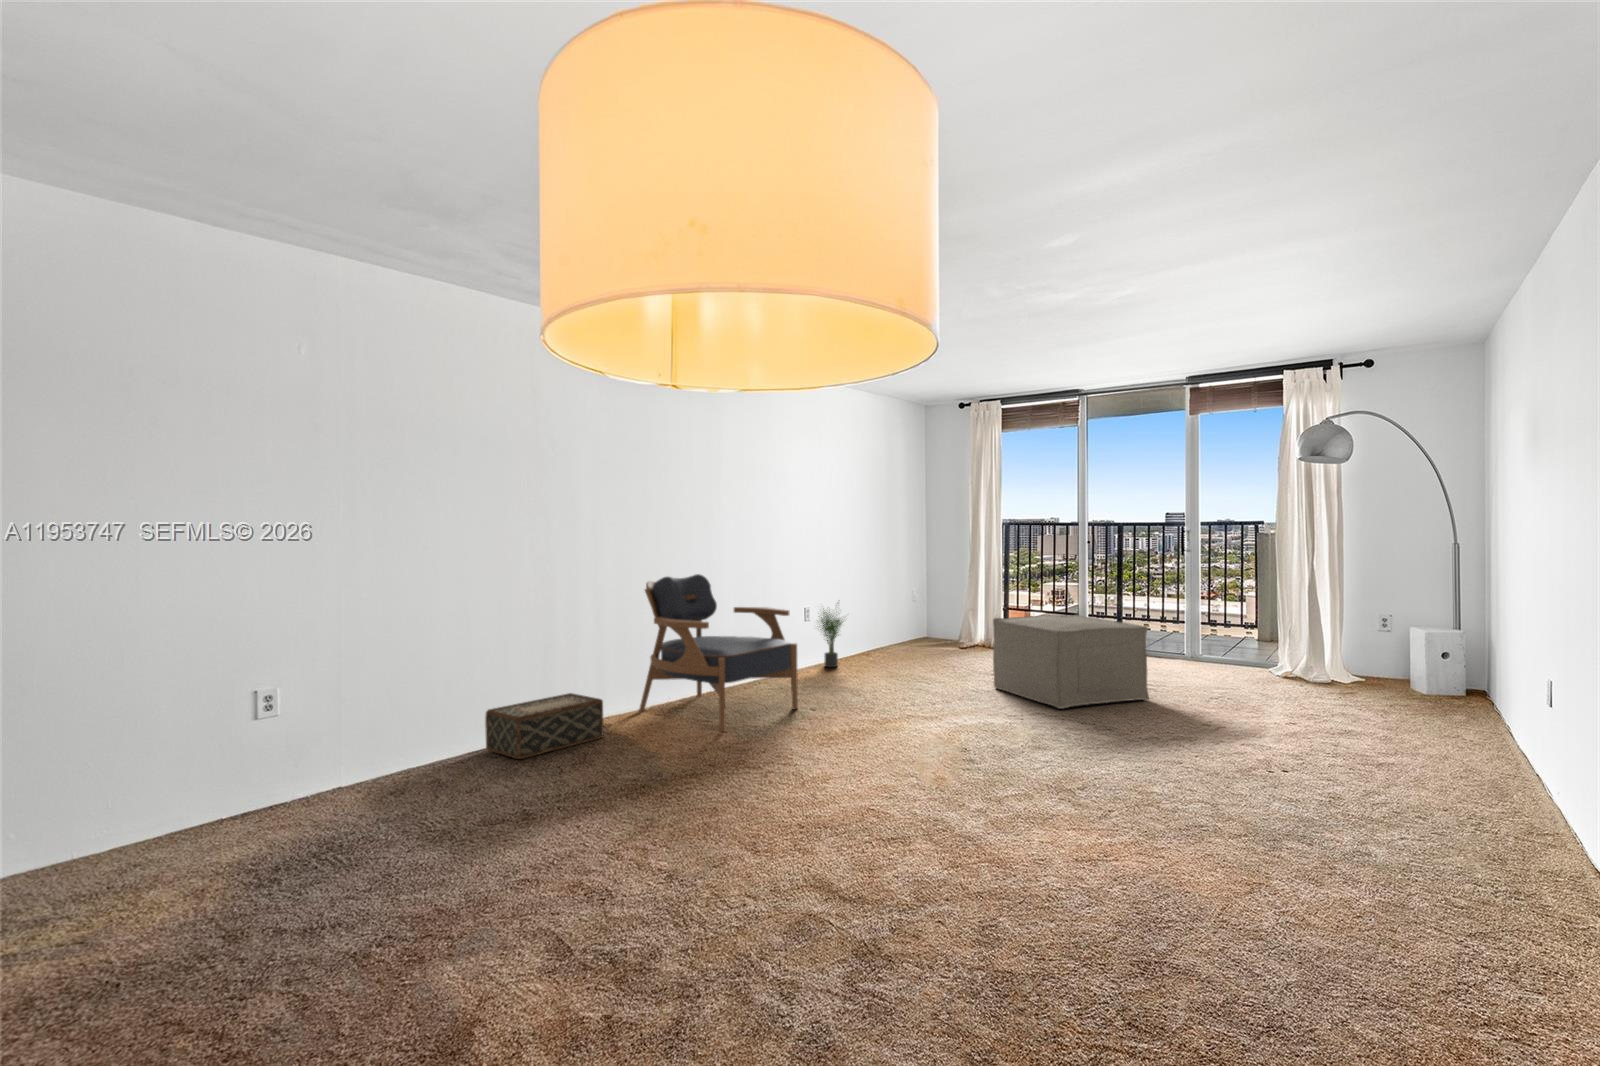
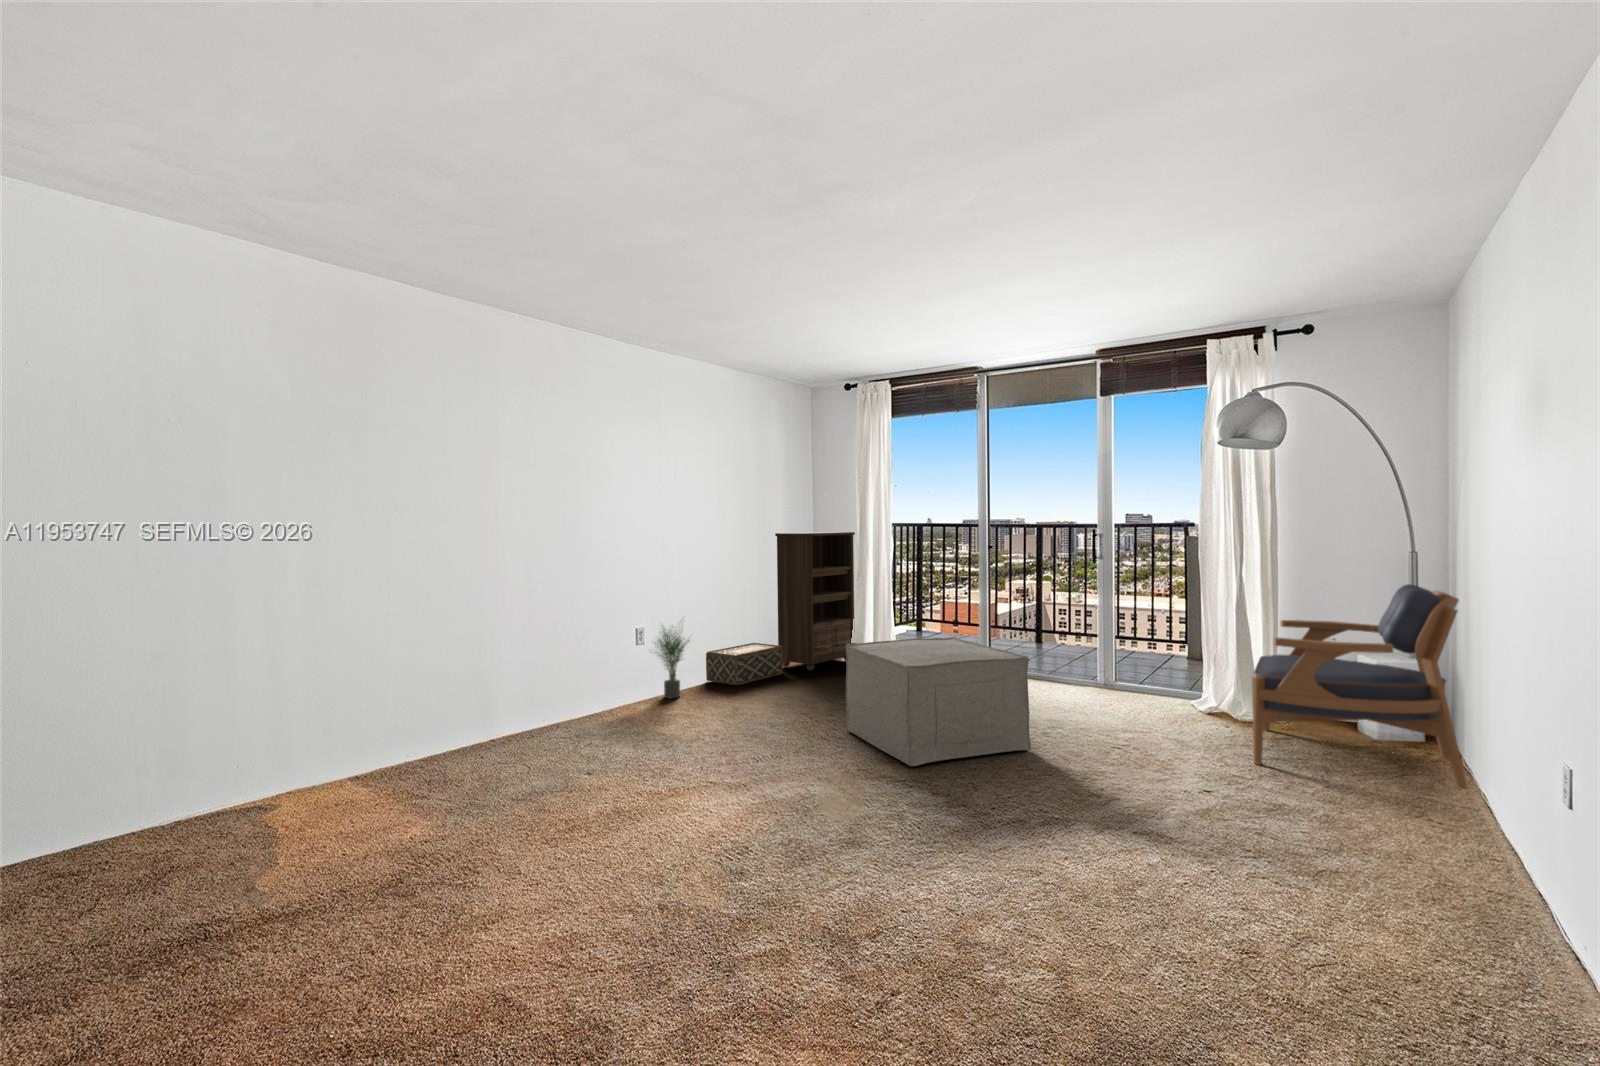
bookshelf: none [901,530,967,649] -> present [775,532,855,671]
armchair: present [639,574,798,732] -> present [1252,584,1467,789]
woven basket: present [485,693,603,759] -> present [706,643,783,685]

